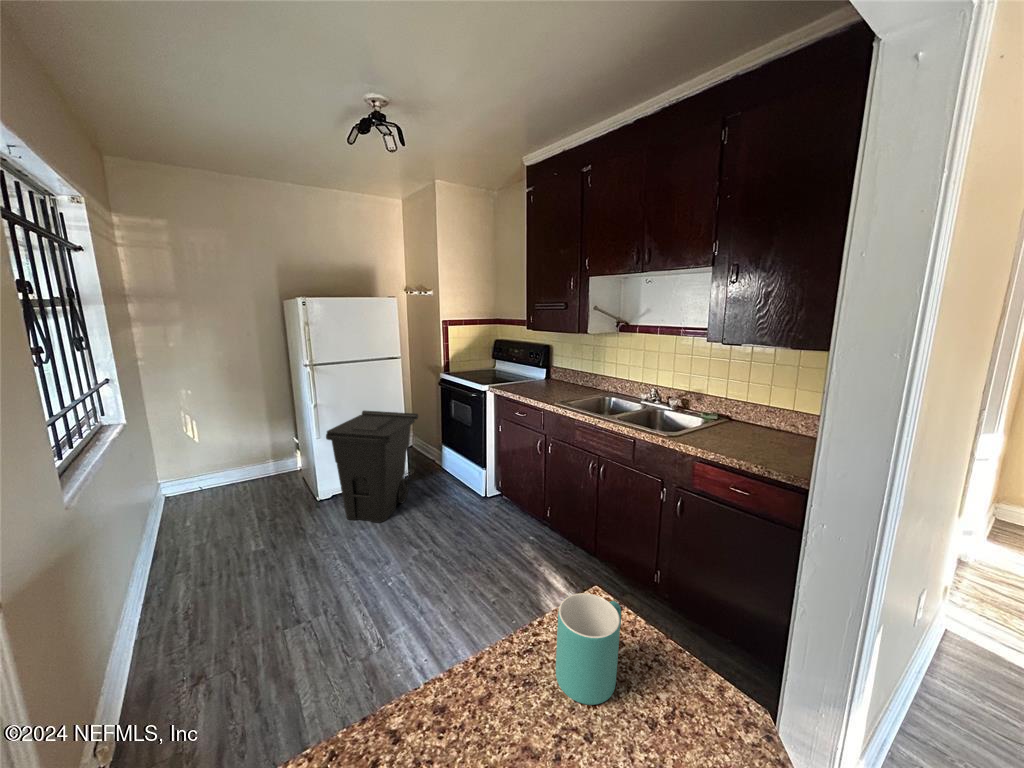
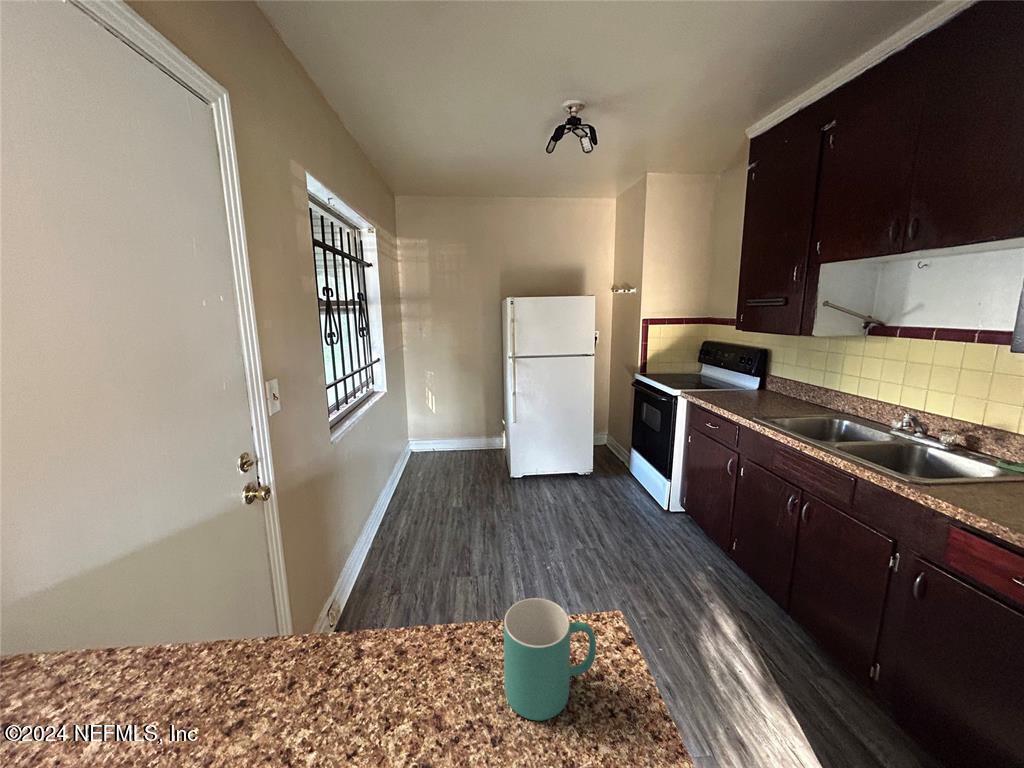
trash can: present [326,411,418,522] -> none [515,405,602,511]

